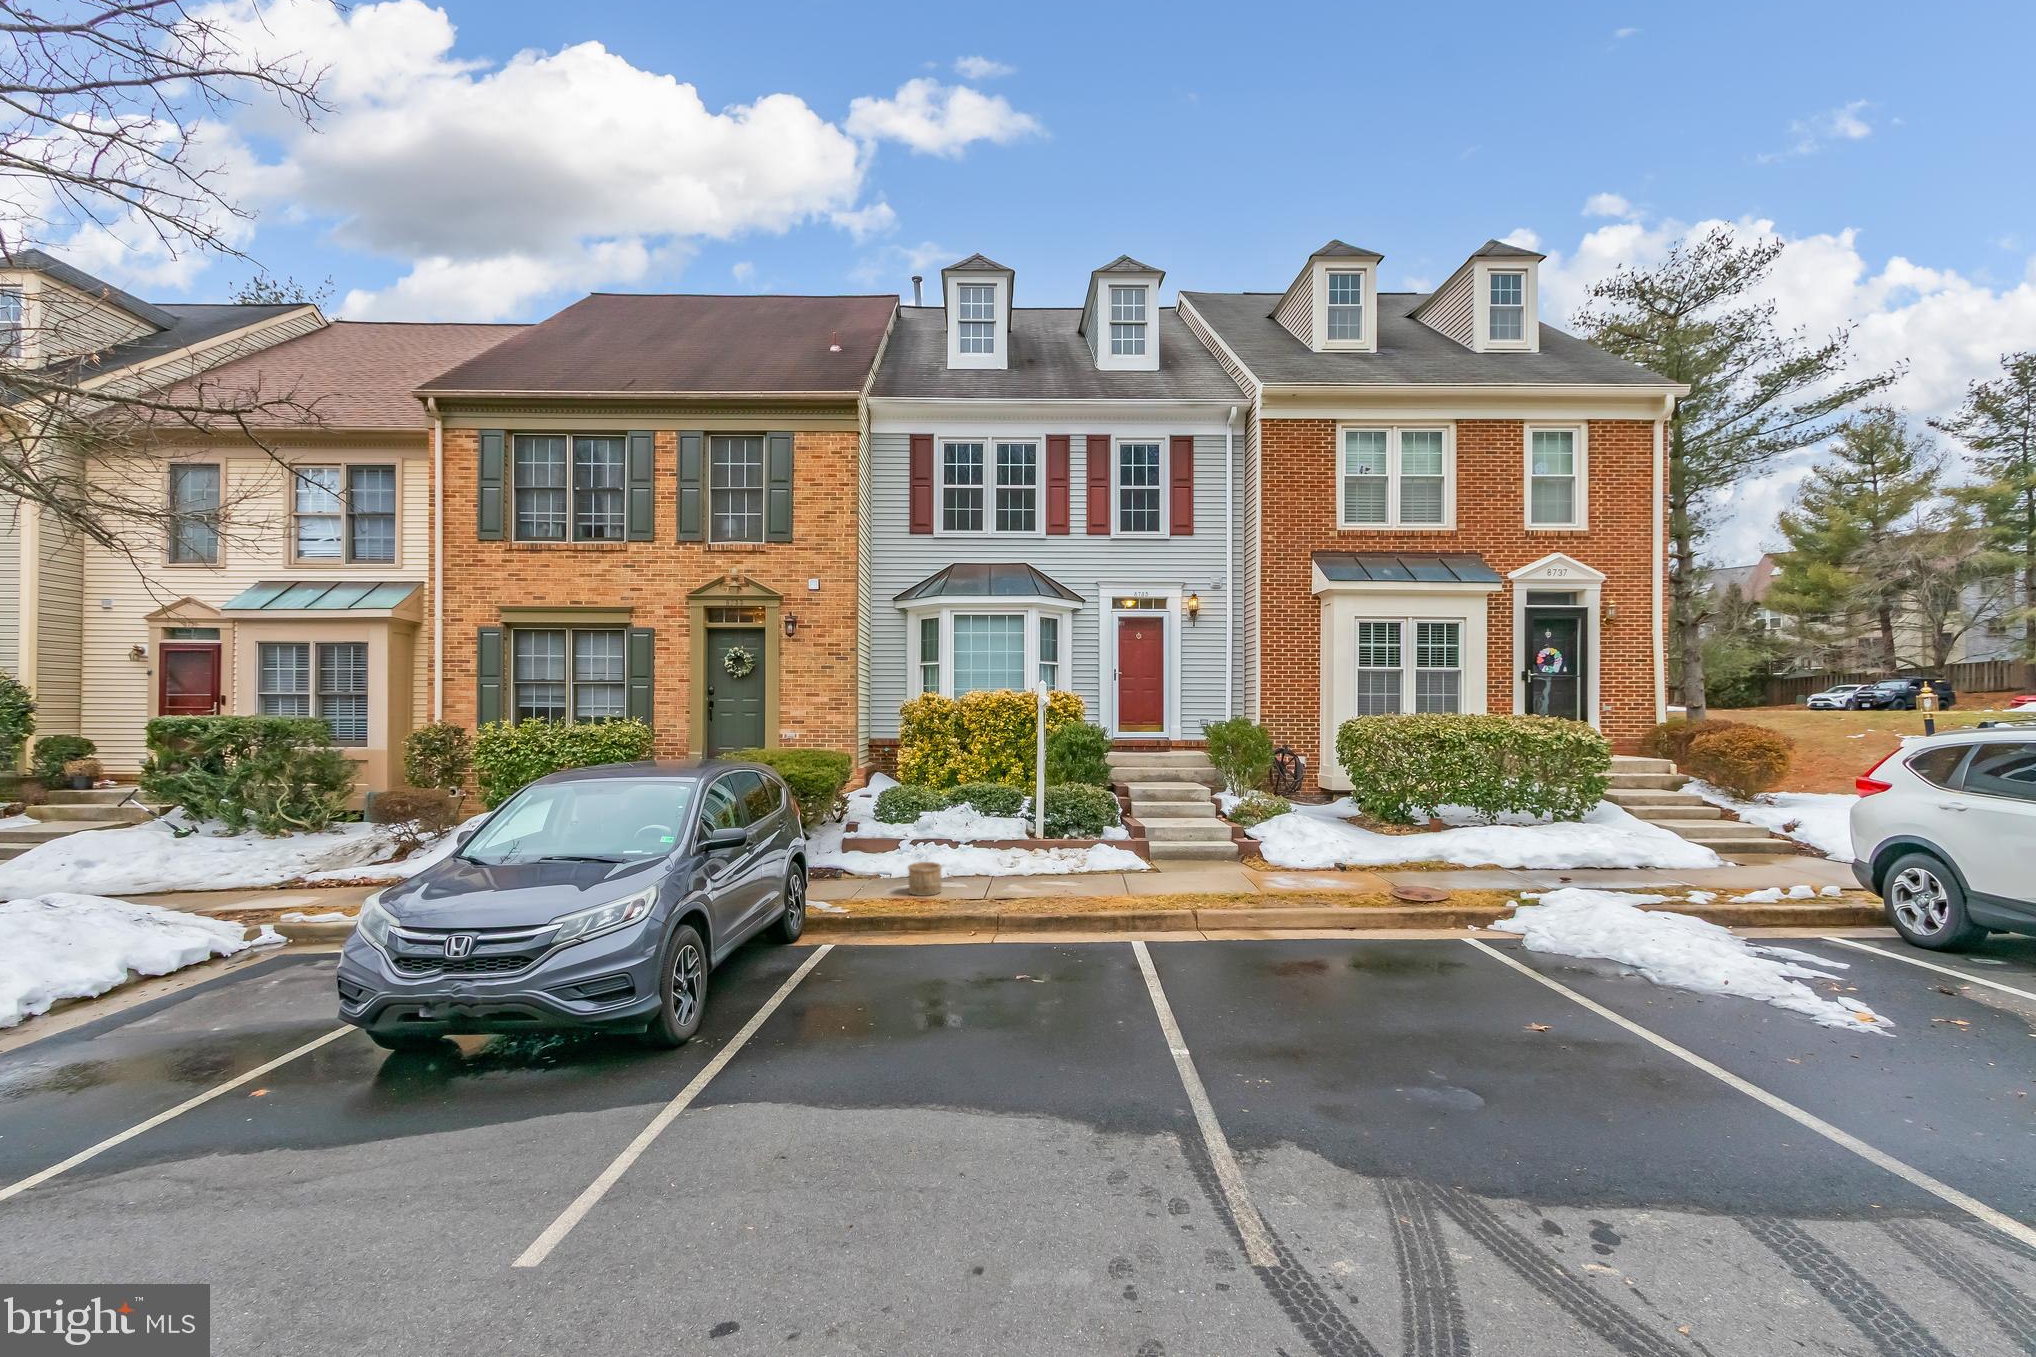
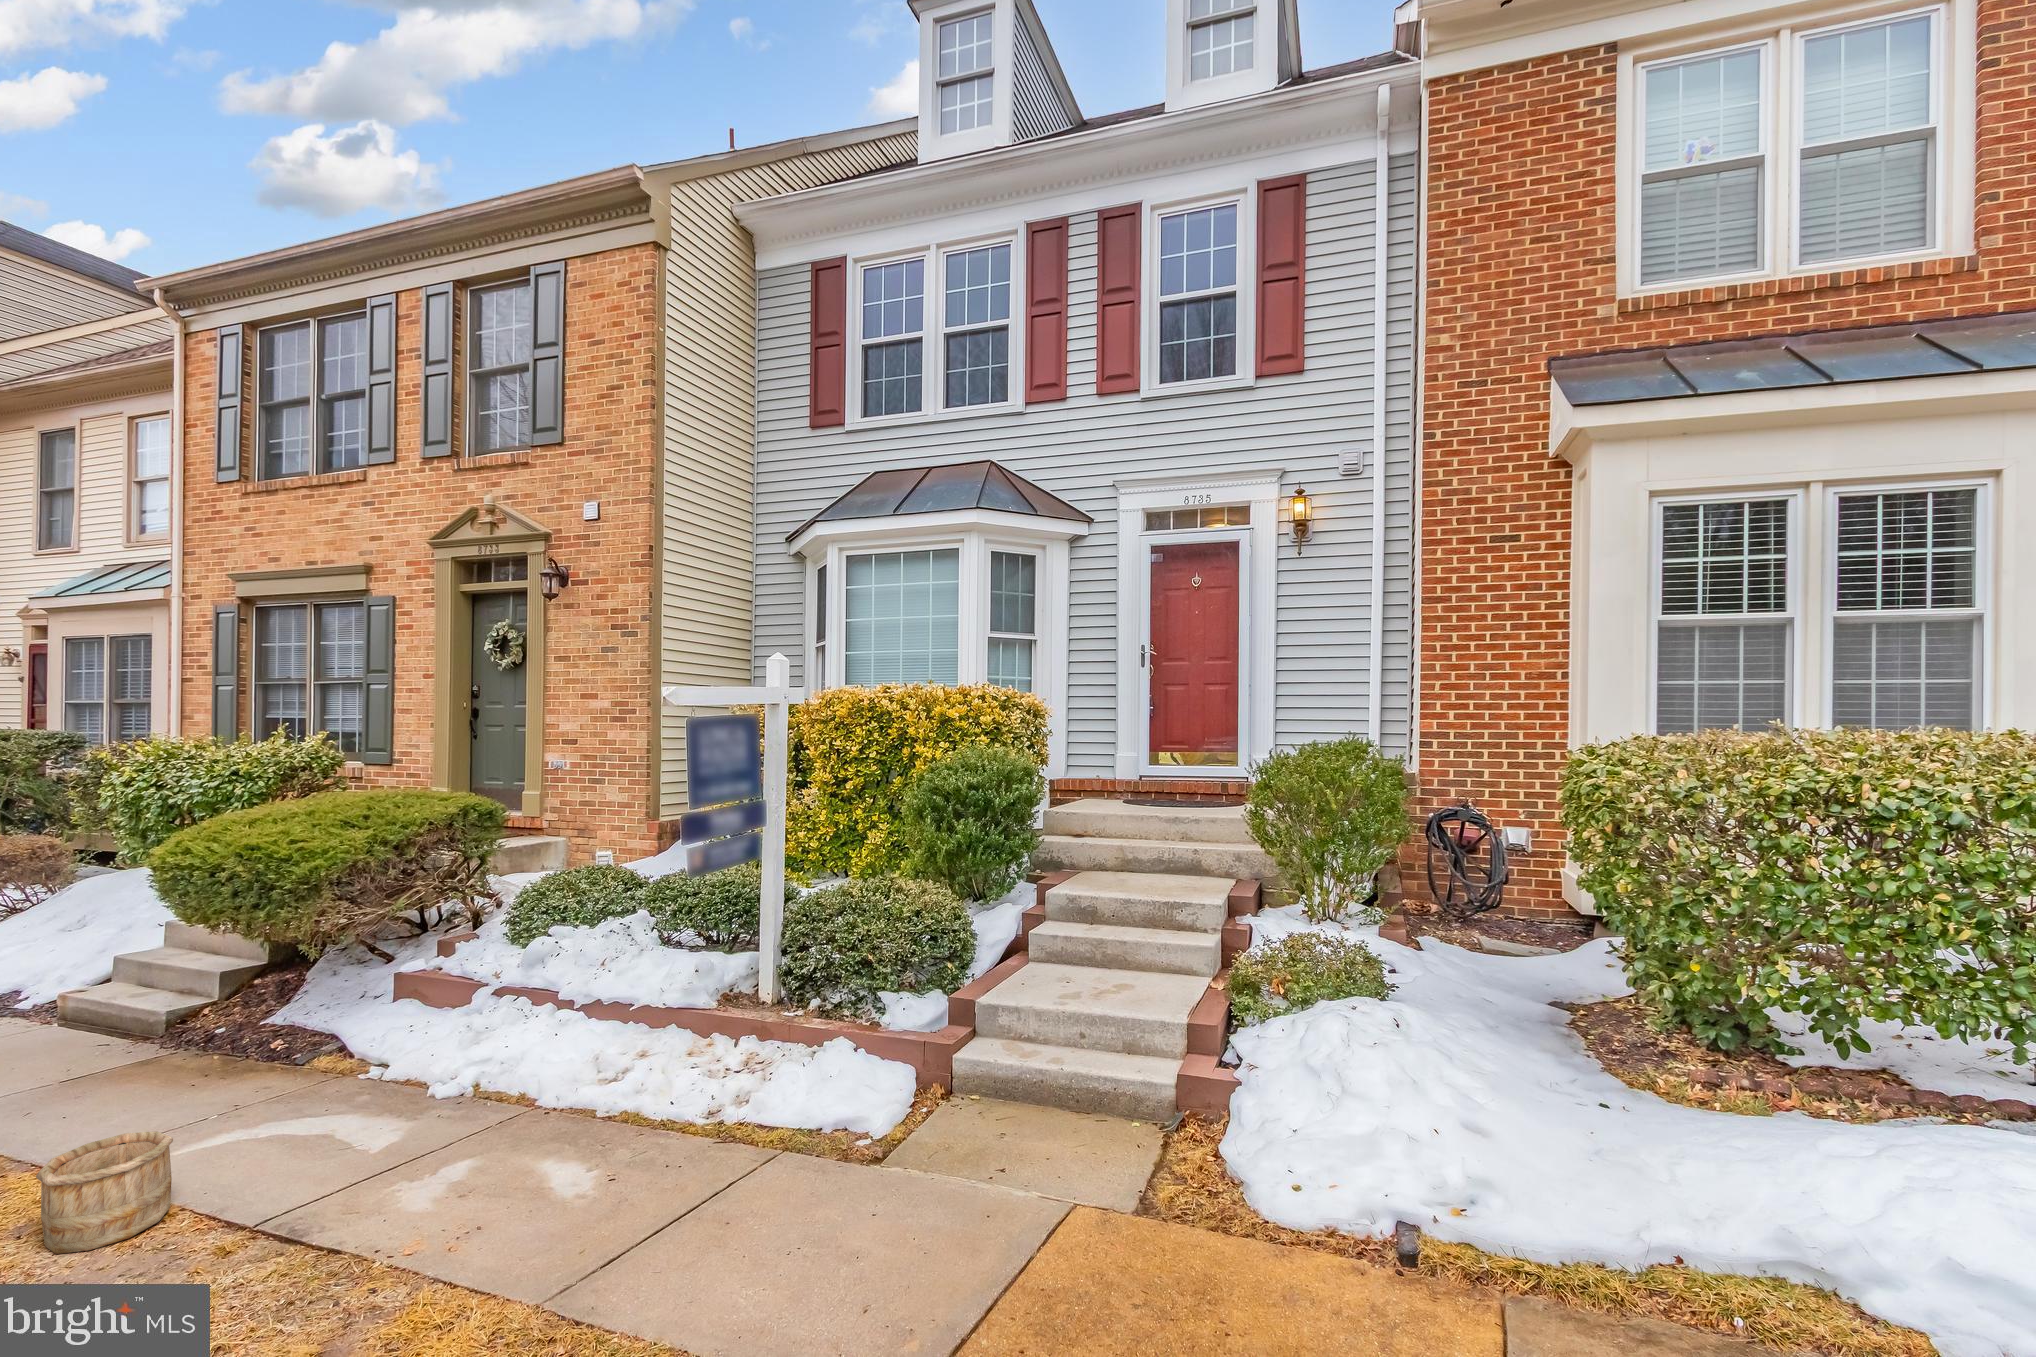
potted plant: present [1427,793,1443,832] -> none [1859,1014,1932,1161]

